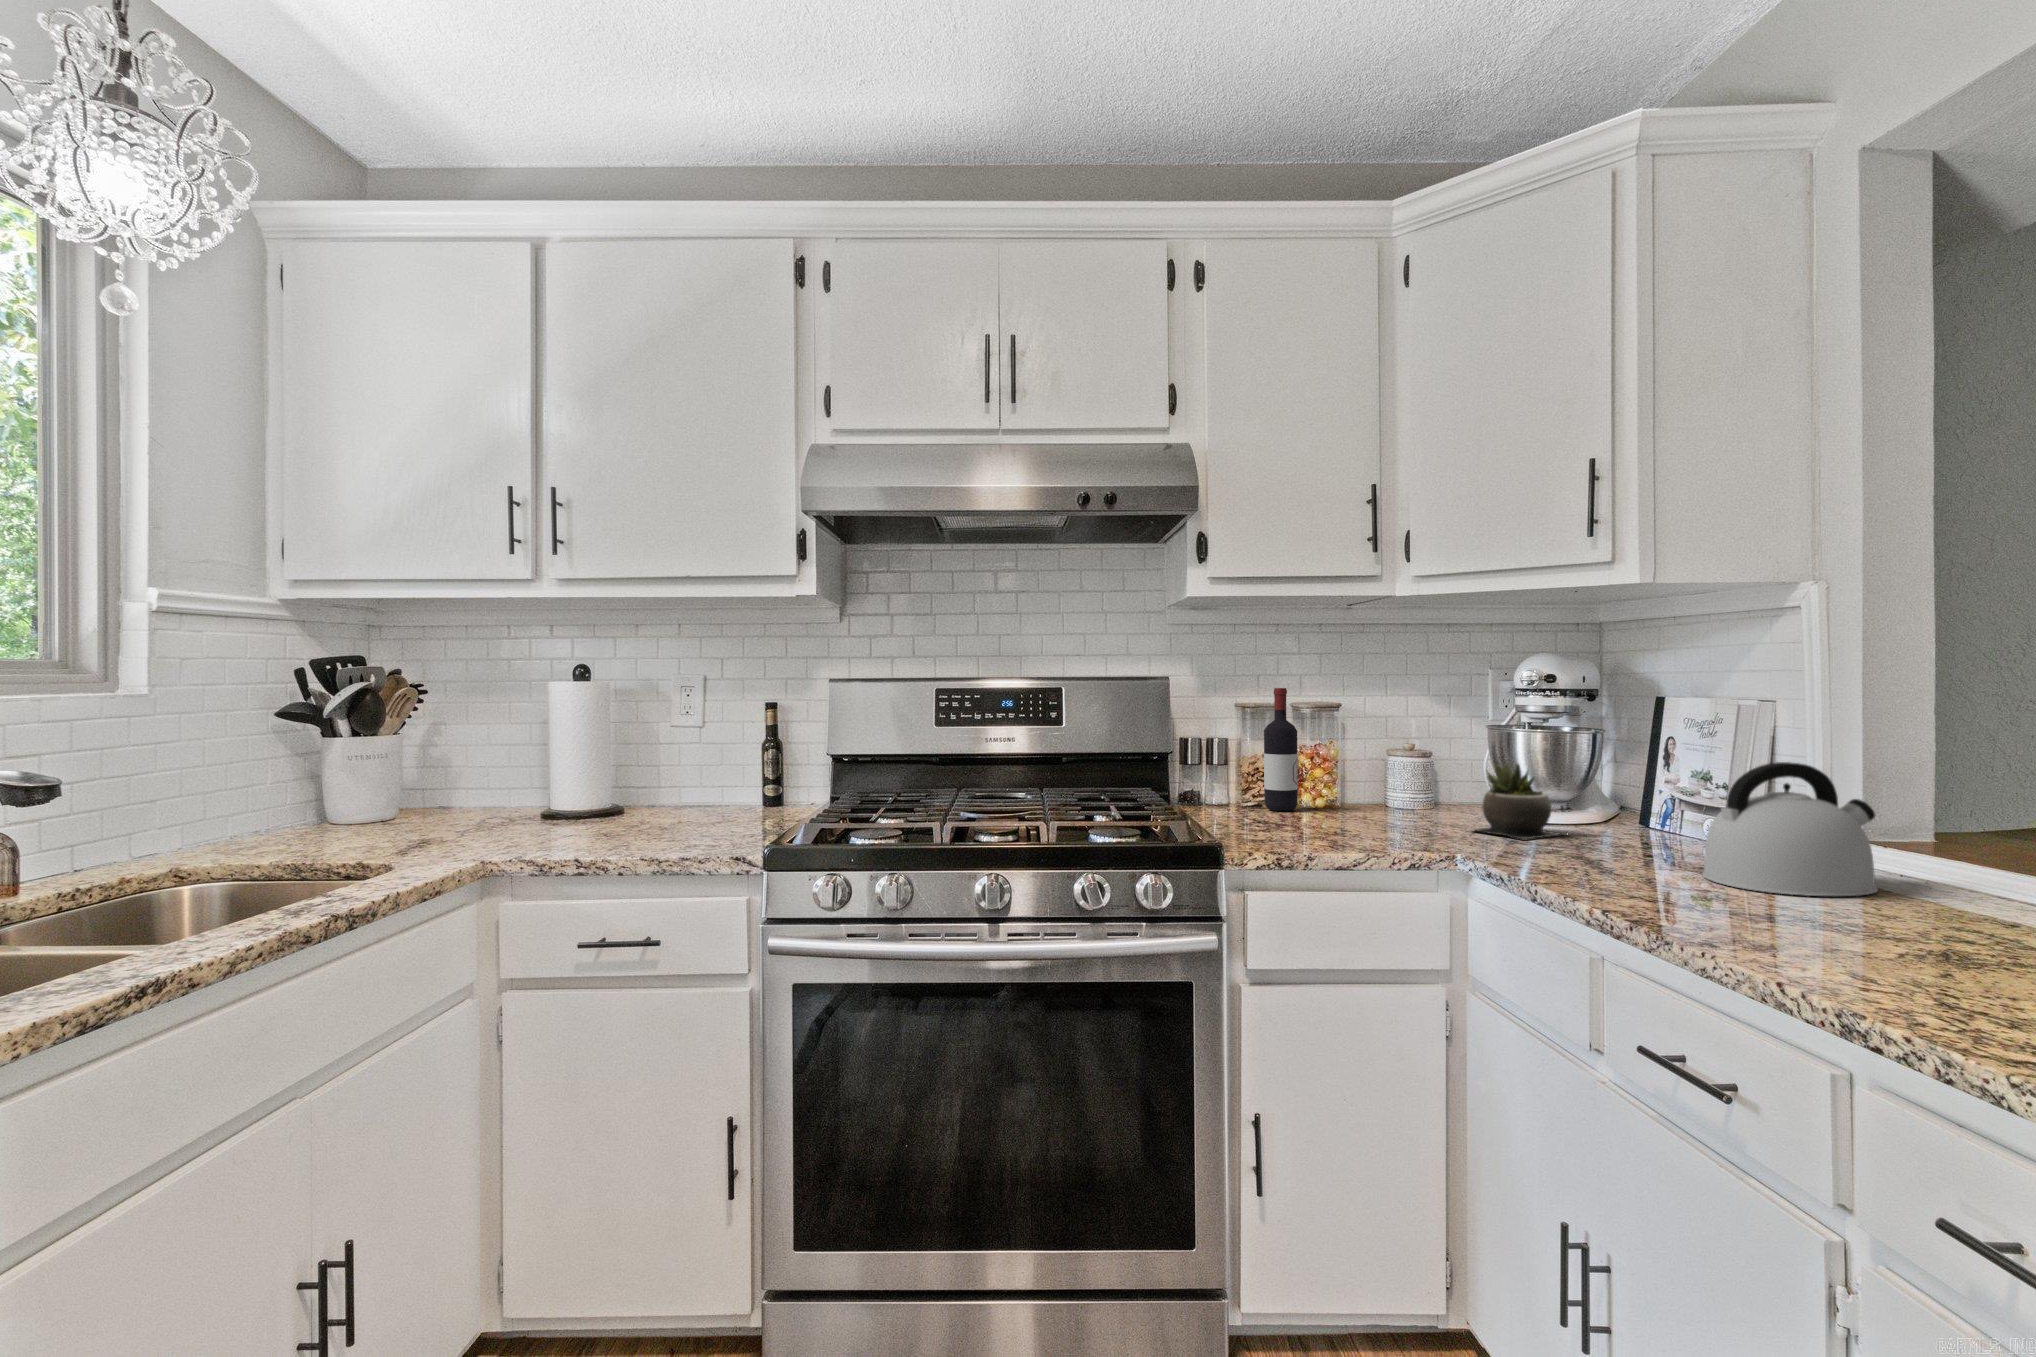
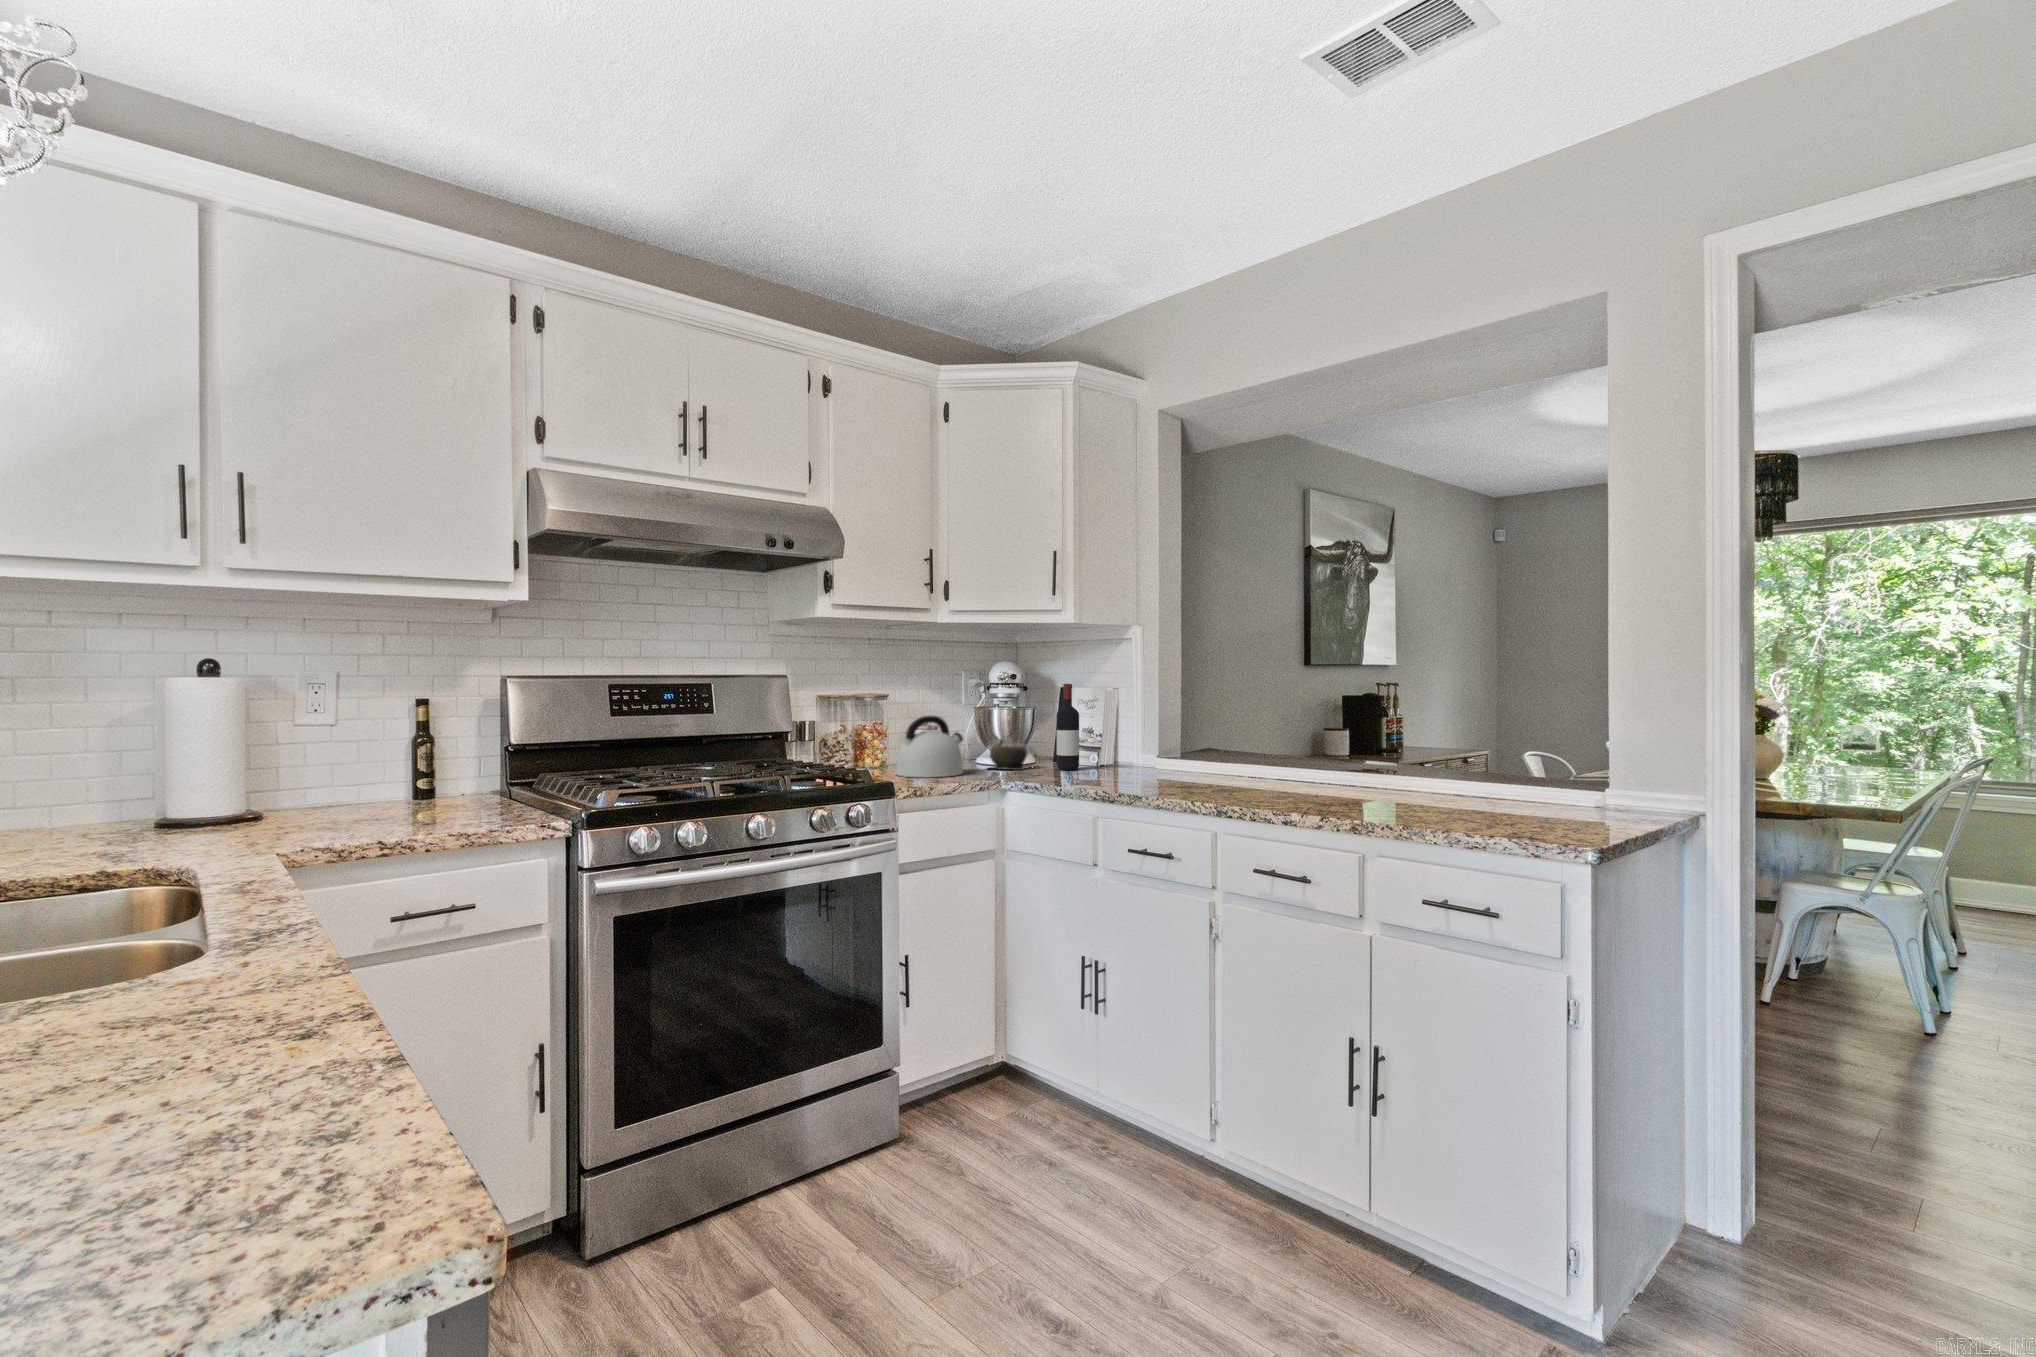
wine bottle: present [1264,688,1298,811] -> present [1056,684,1079,770]
kettle: present [1702,762,1878,896] -> present [896,716,963,777]

